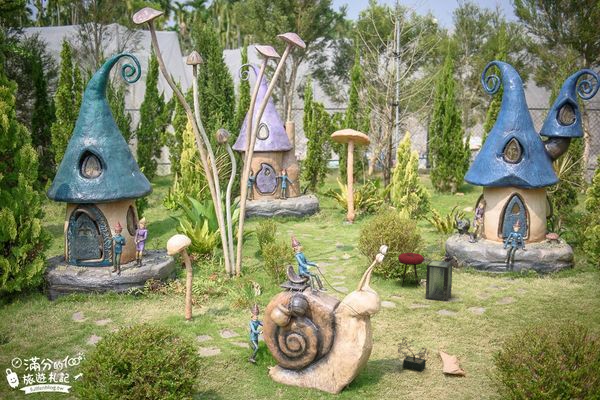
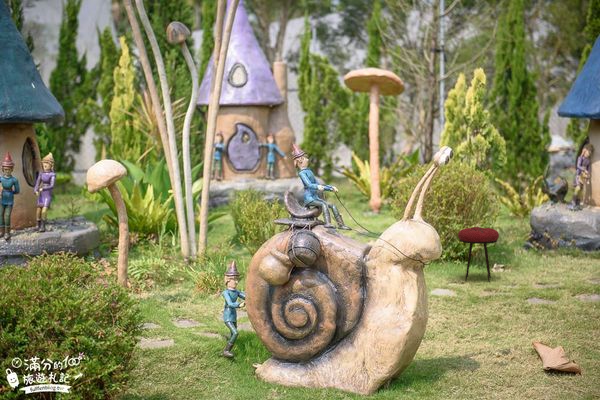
storage box: present [426,260,452,302] -> none [505,233,546,295]
decorative plant: present [397,337,429,371] -> none [465,318,518,370]

